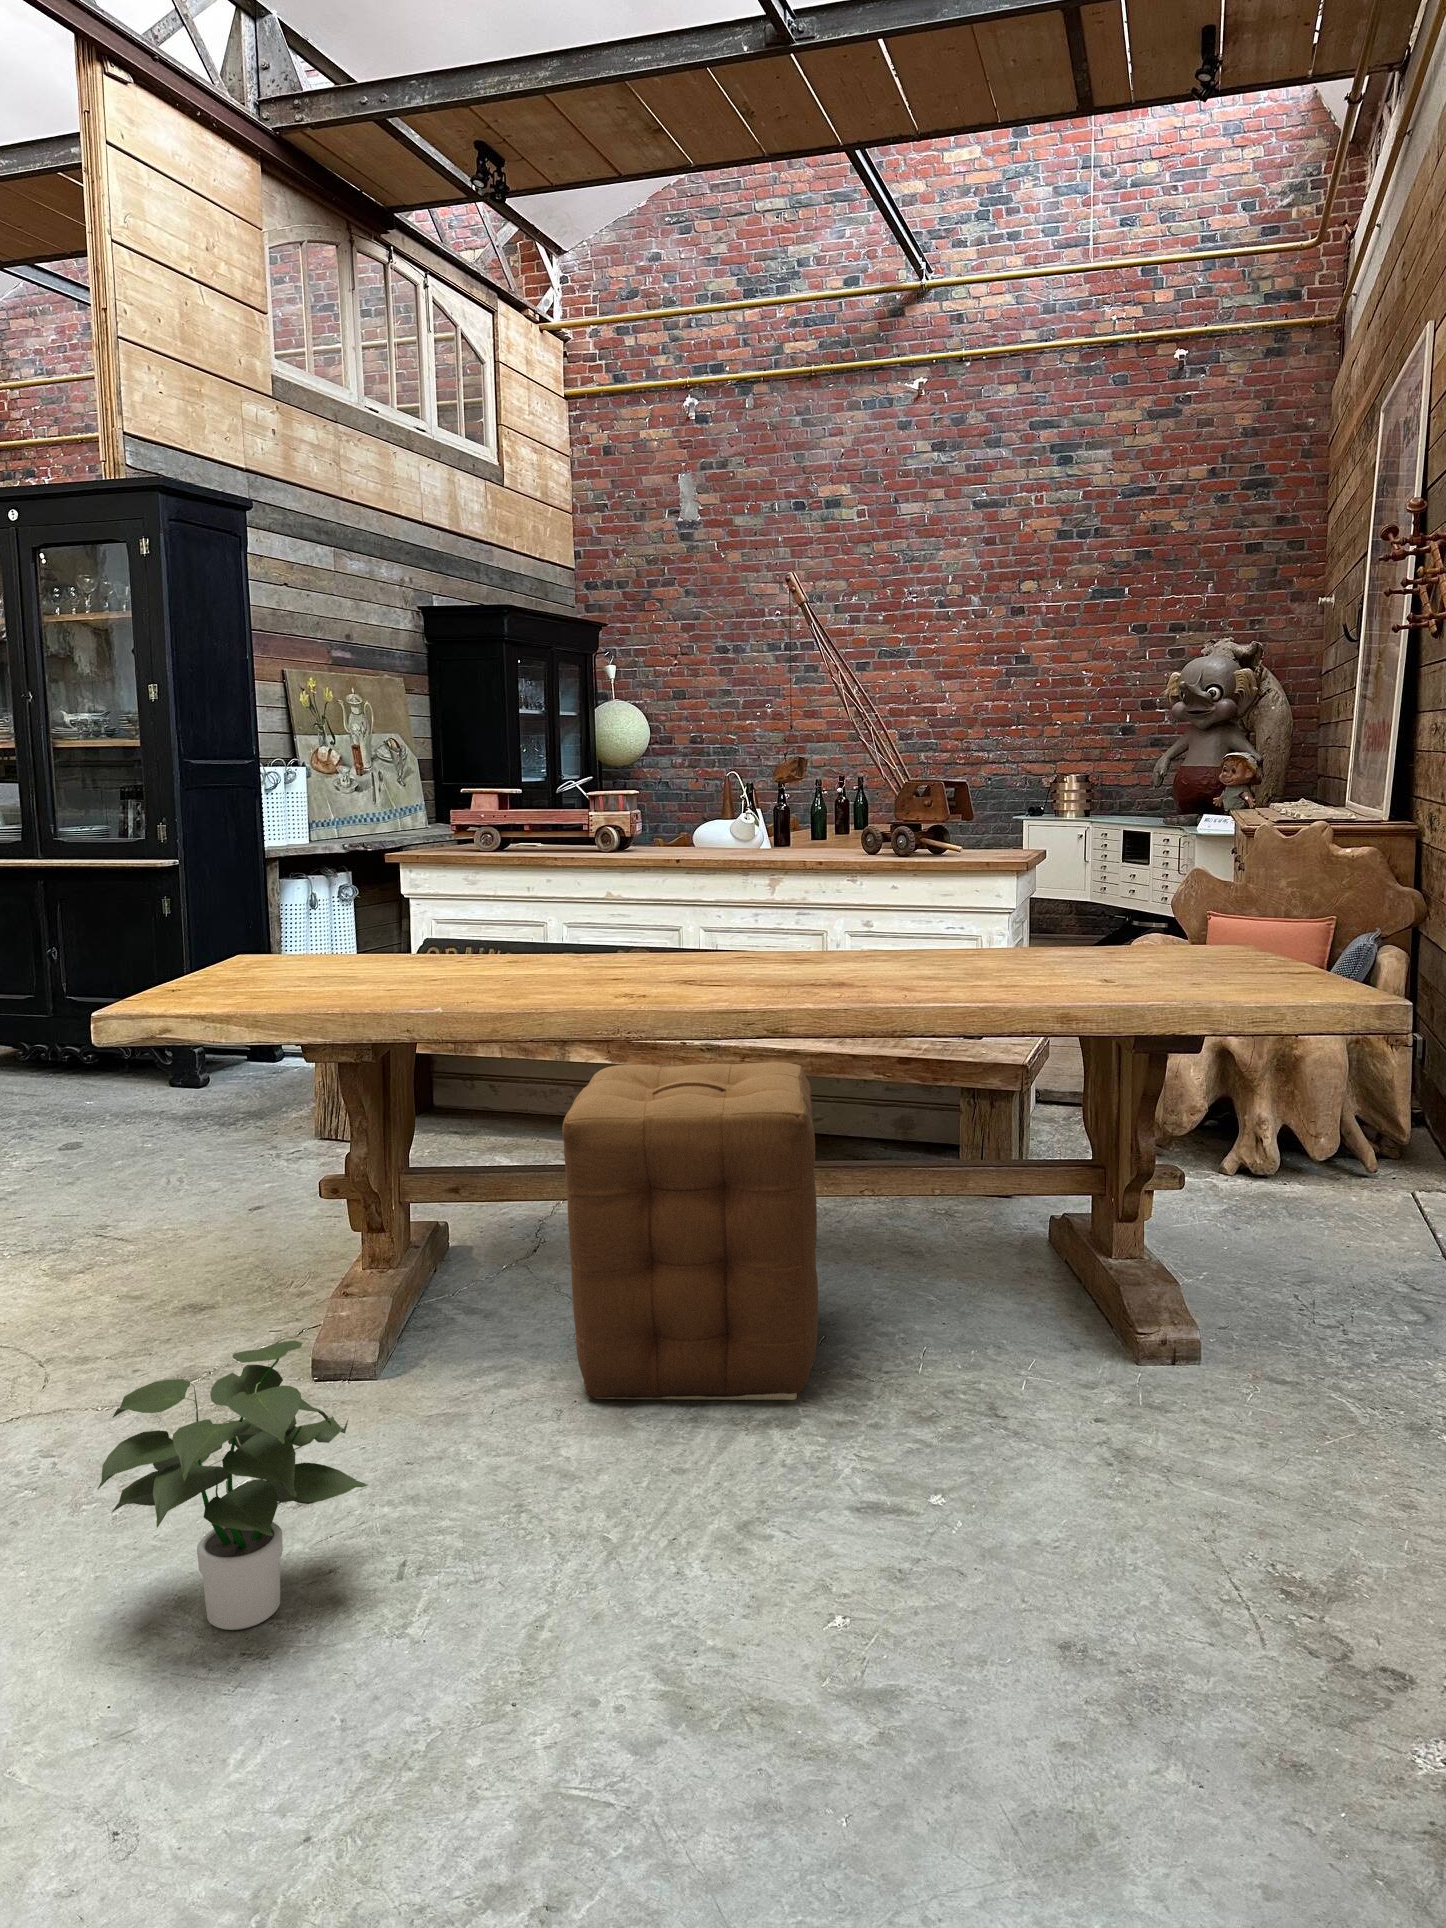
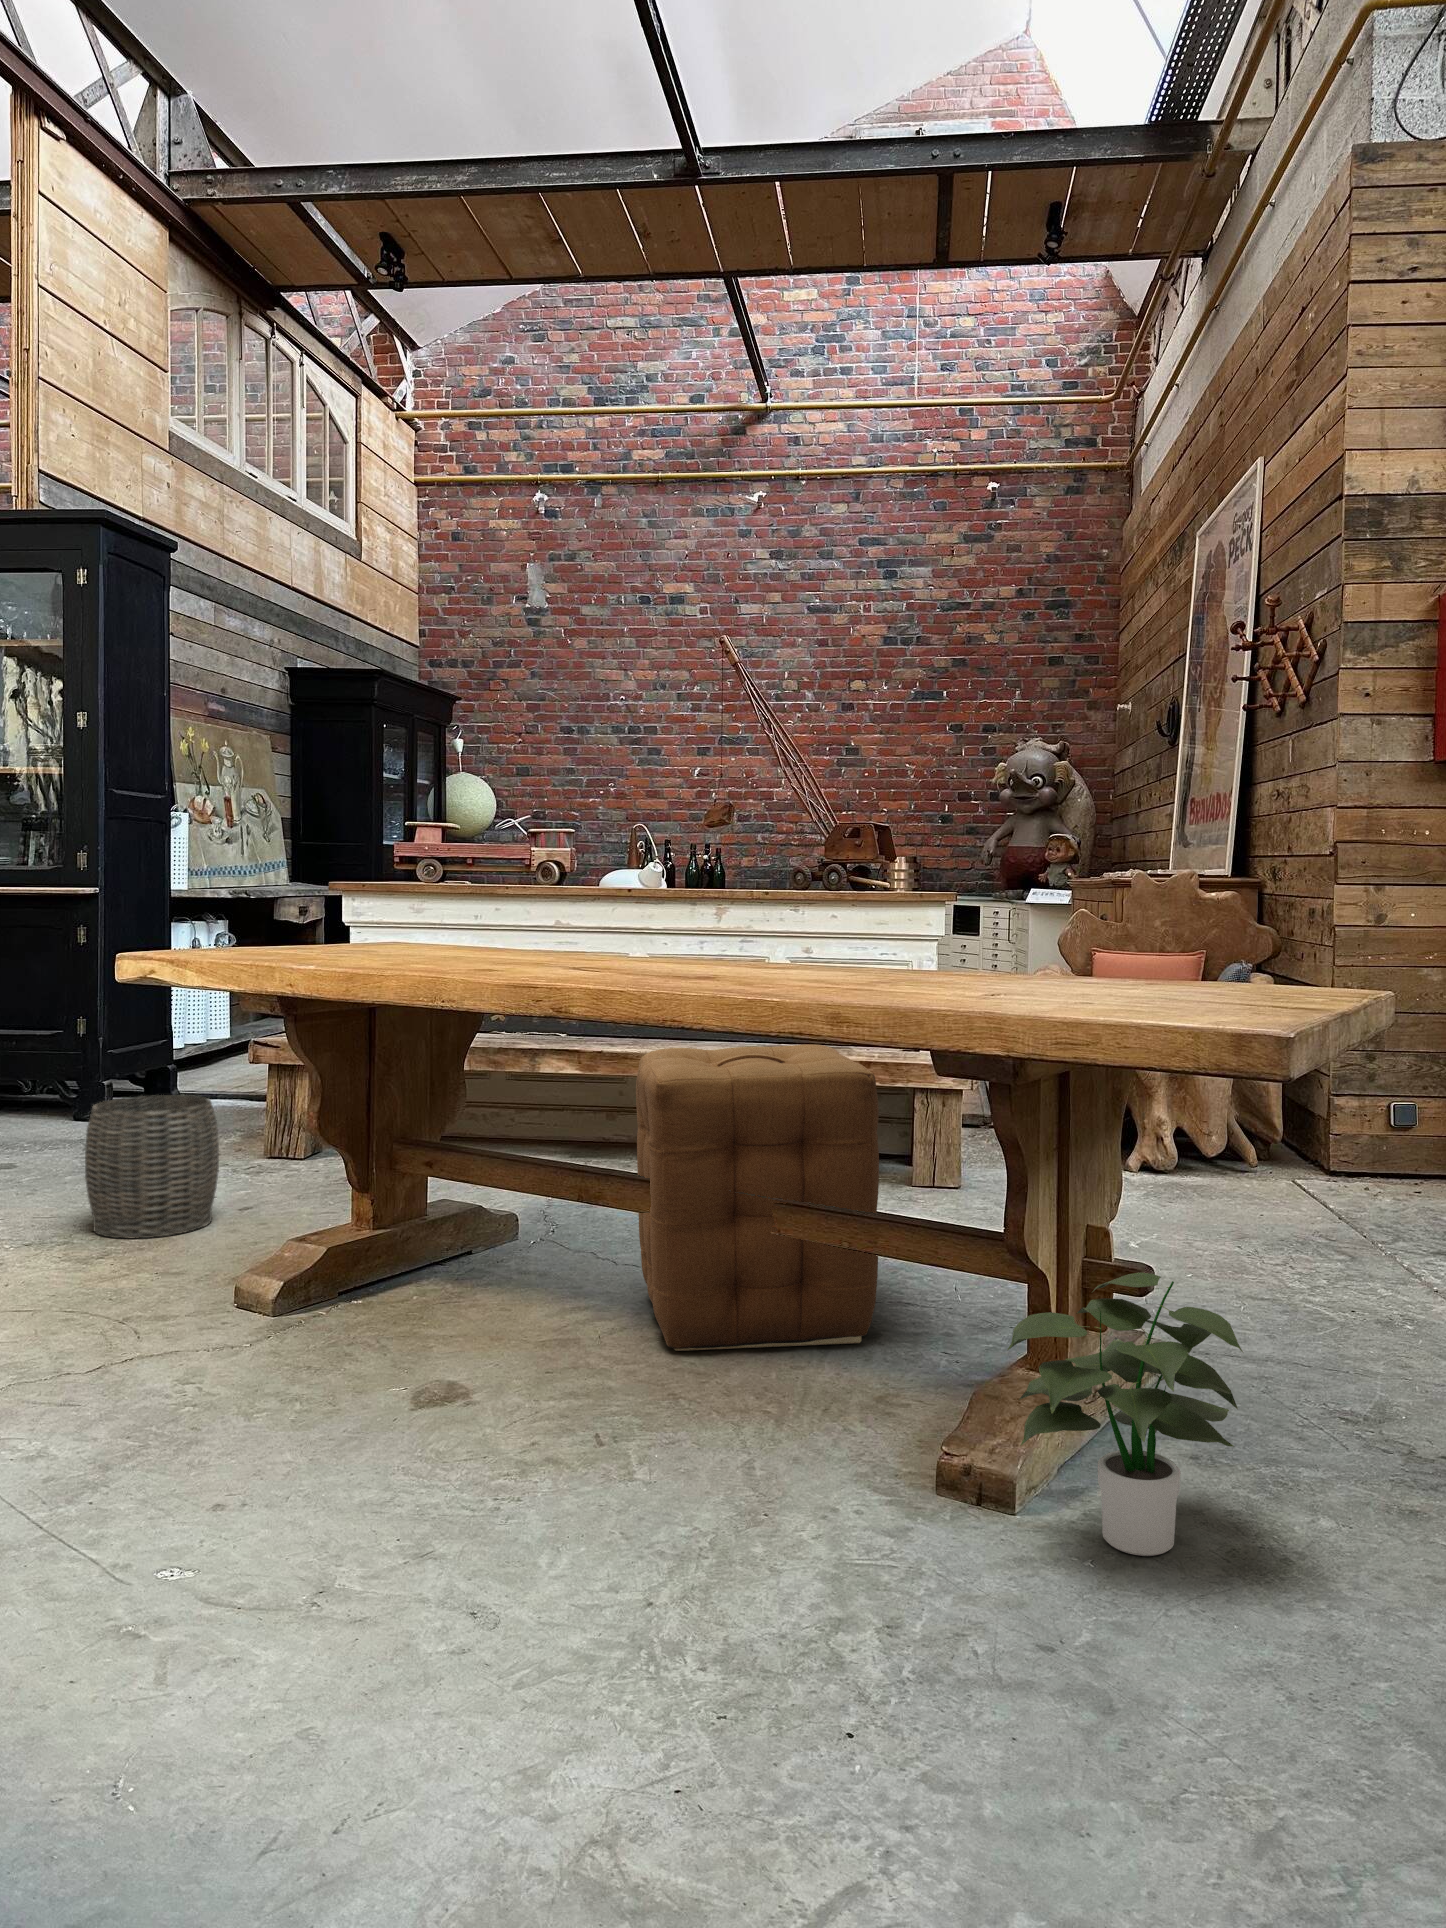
woven basket: none [121,1076,250,1221] -> present [85,1095,219,1238]
potted plant: present [98,1340,368,1630] -> present [1008,1273,1243,1556]

